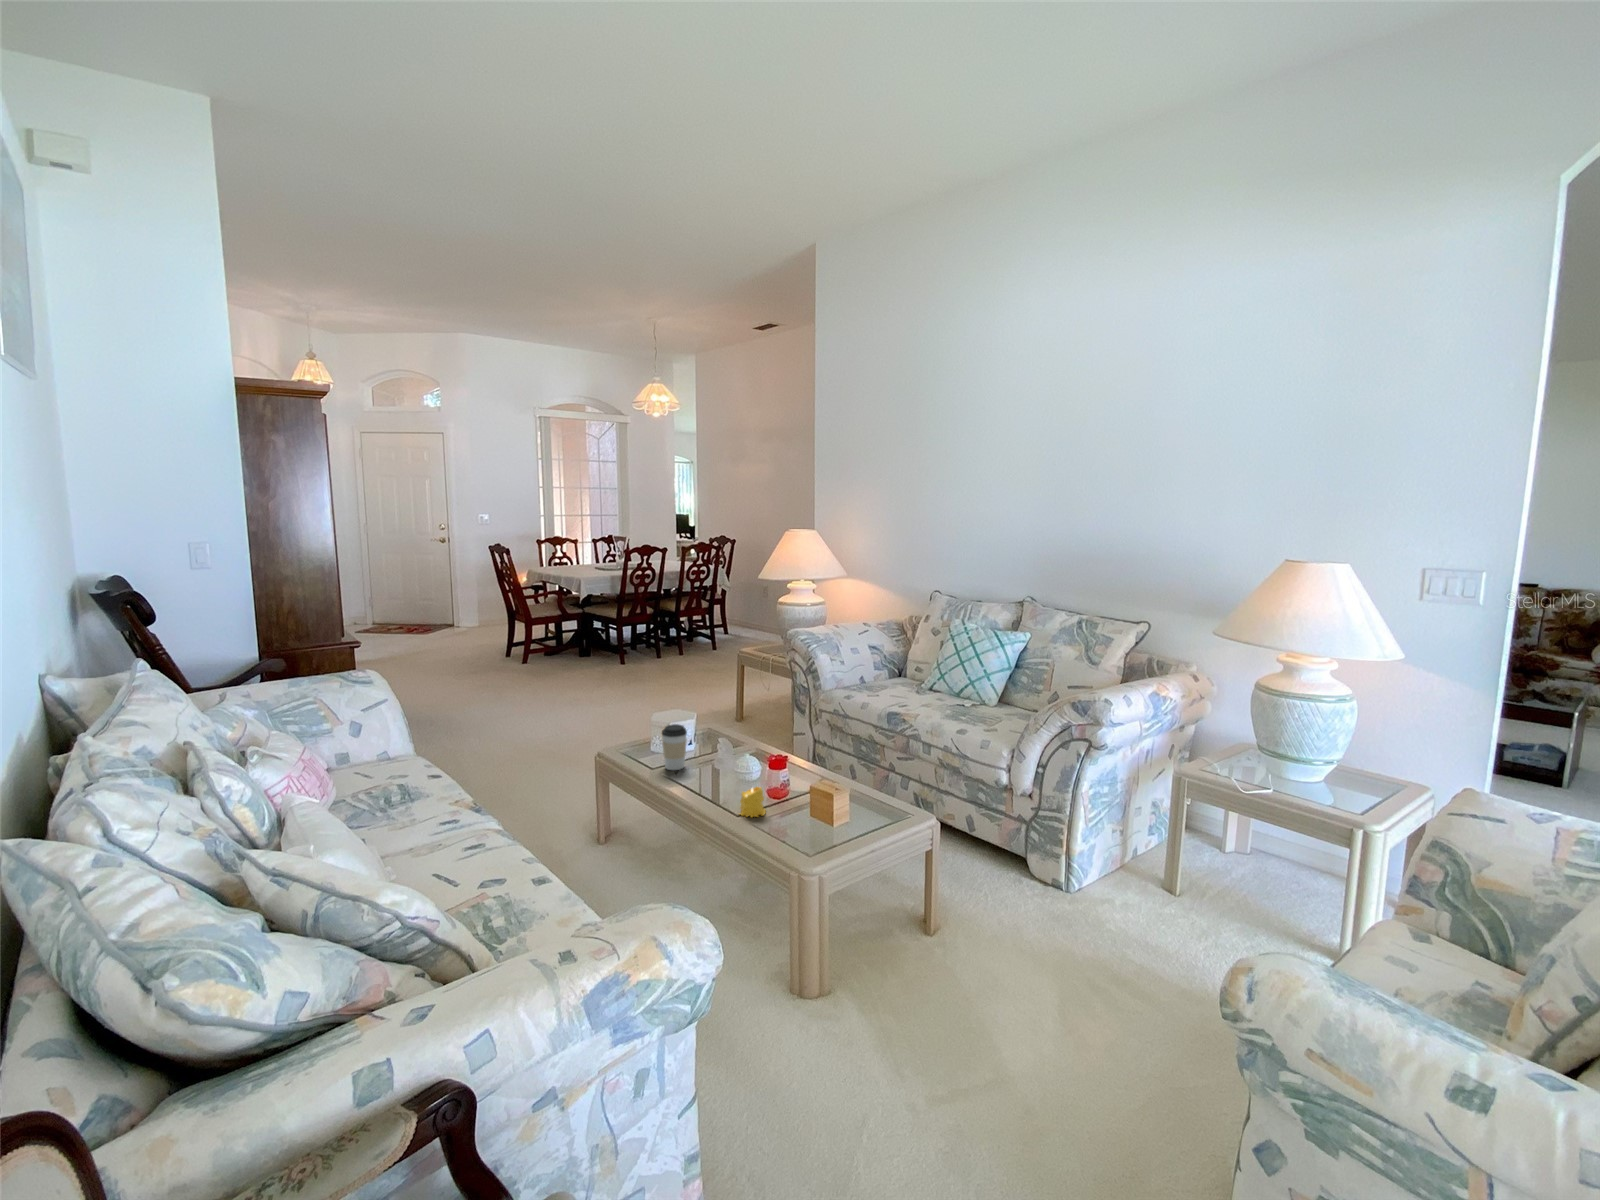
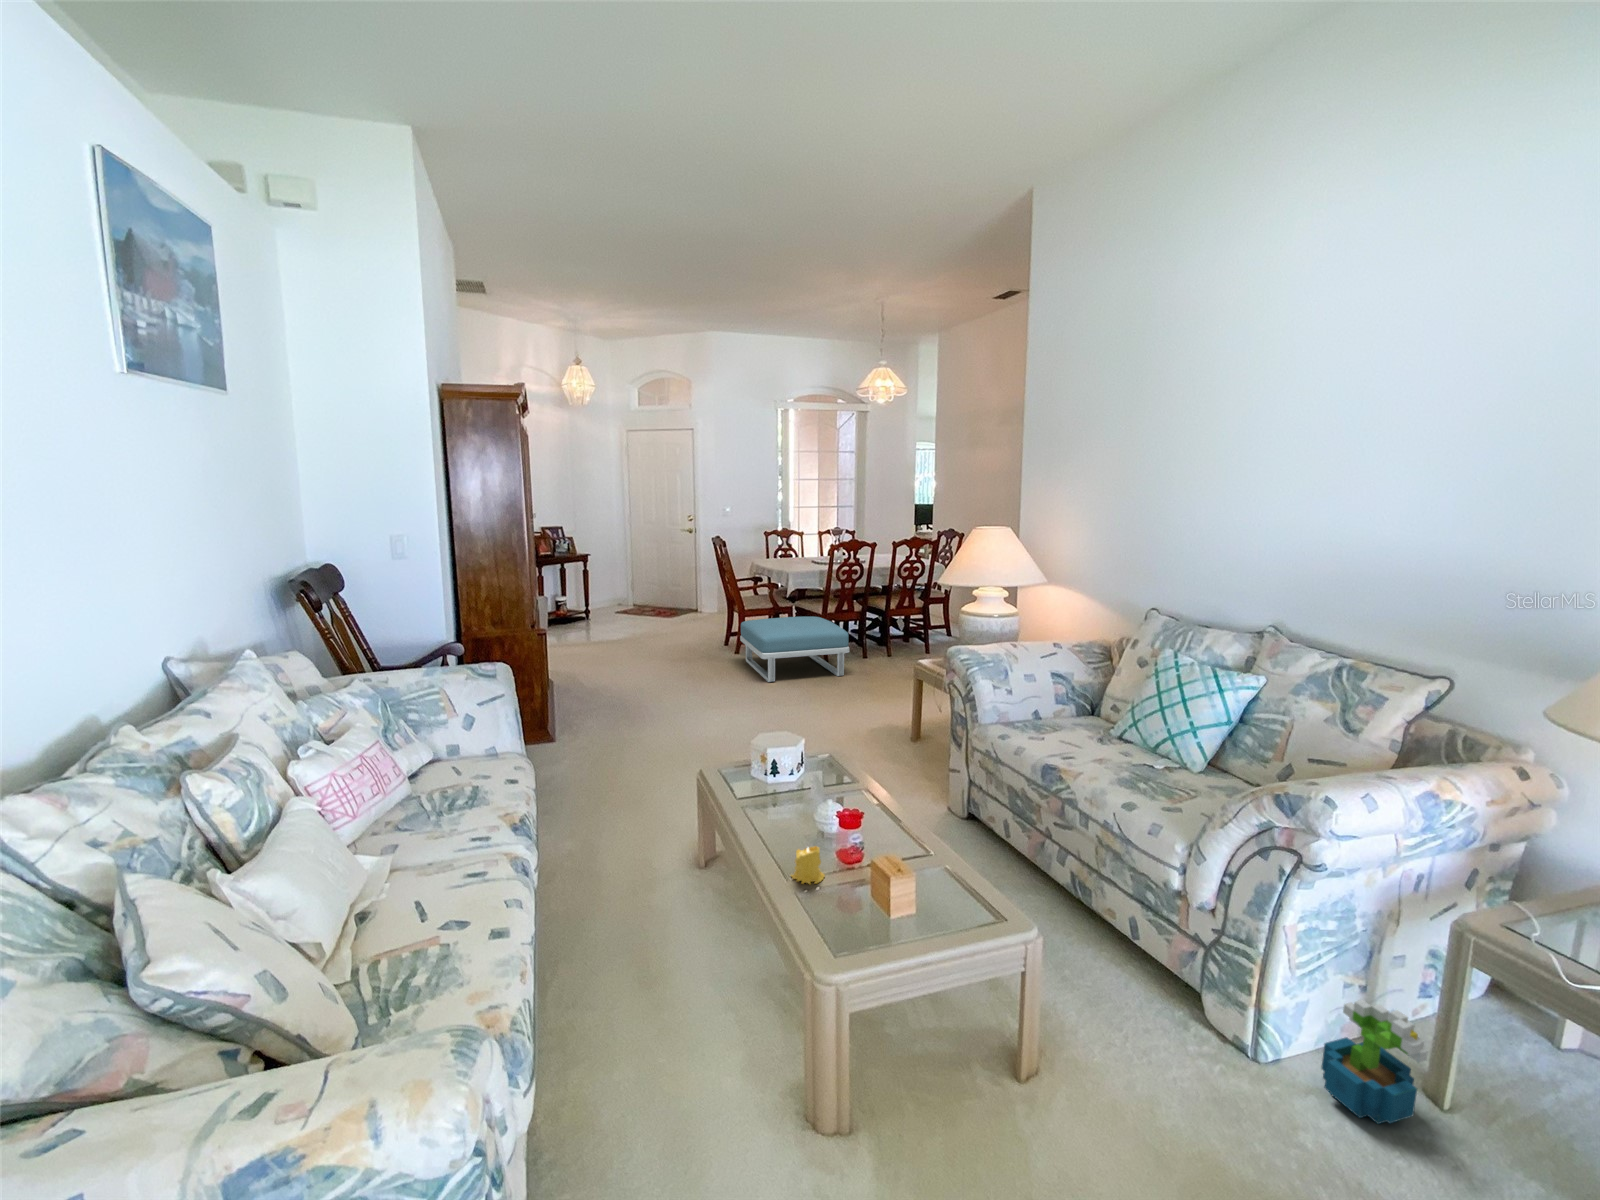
footstool: none [534,621,650,686] -> present [740,617,849,682]
coffee cup: present [662,724,687,770] -> none [747,752,776,805]
decorative plant: none [1105,833,1168,911] -> present [1322,1000,1427,1124]

